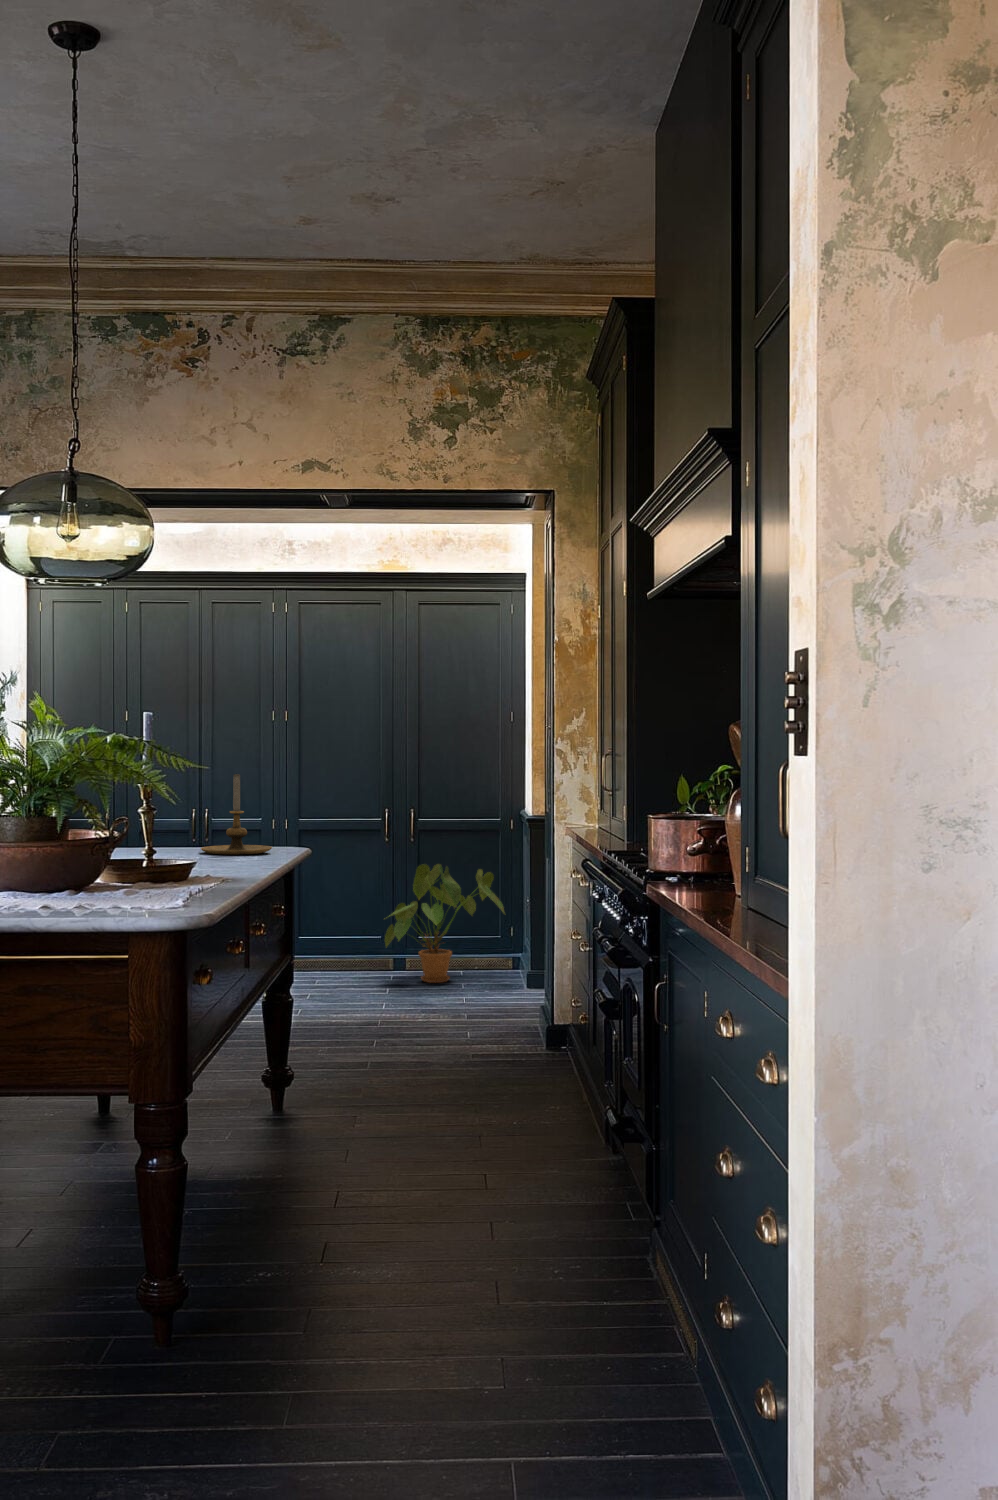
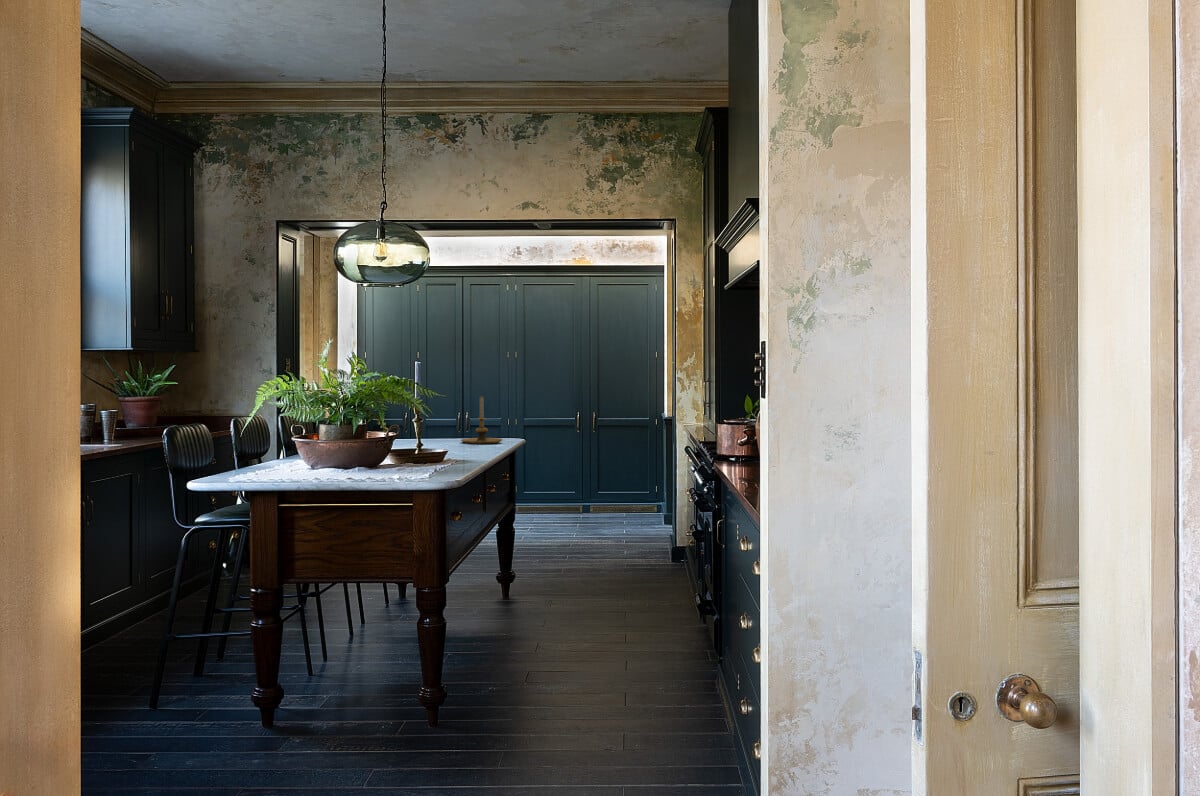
house plant: present [385,864,504,983] -> none [576,448,651,522]

